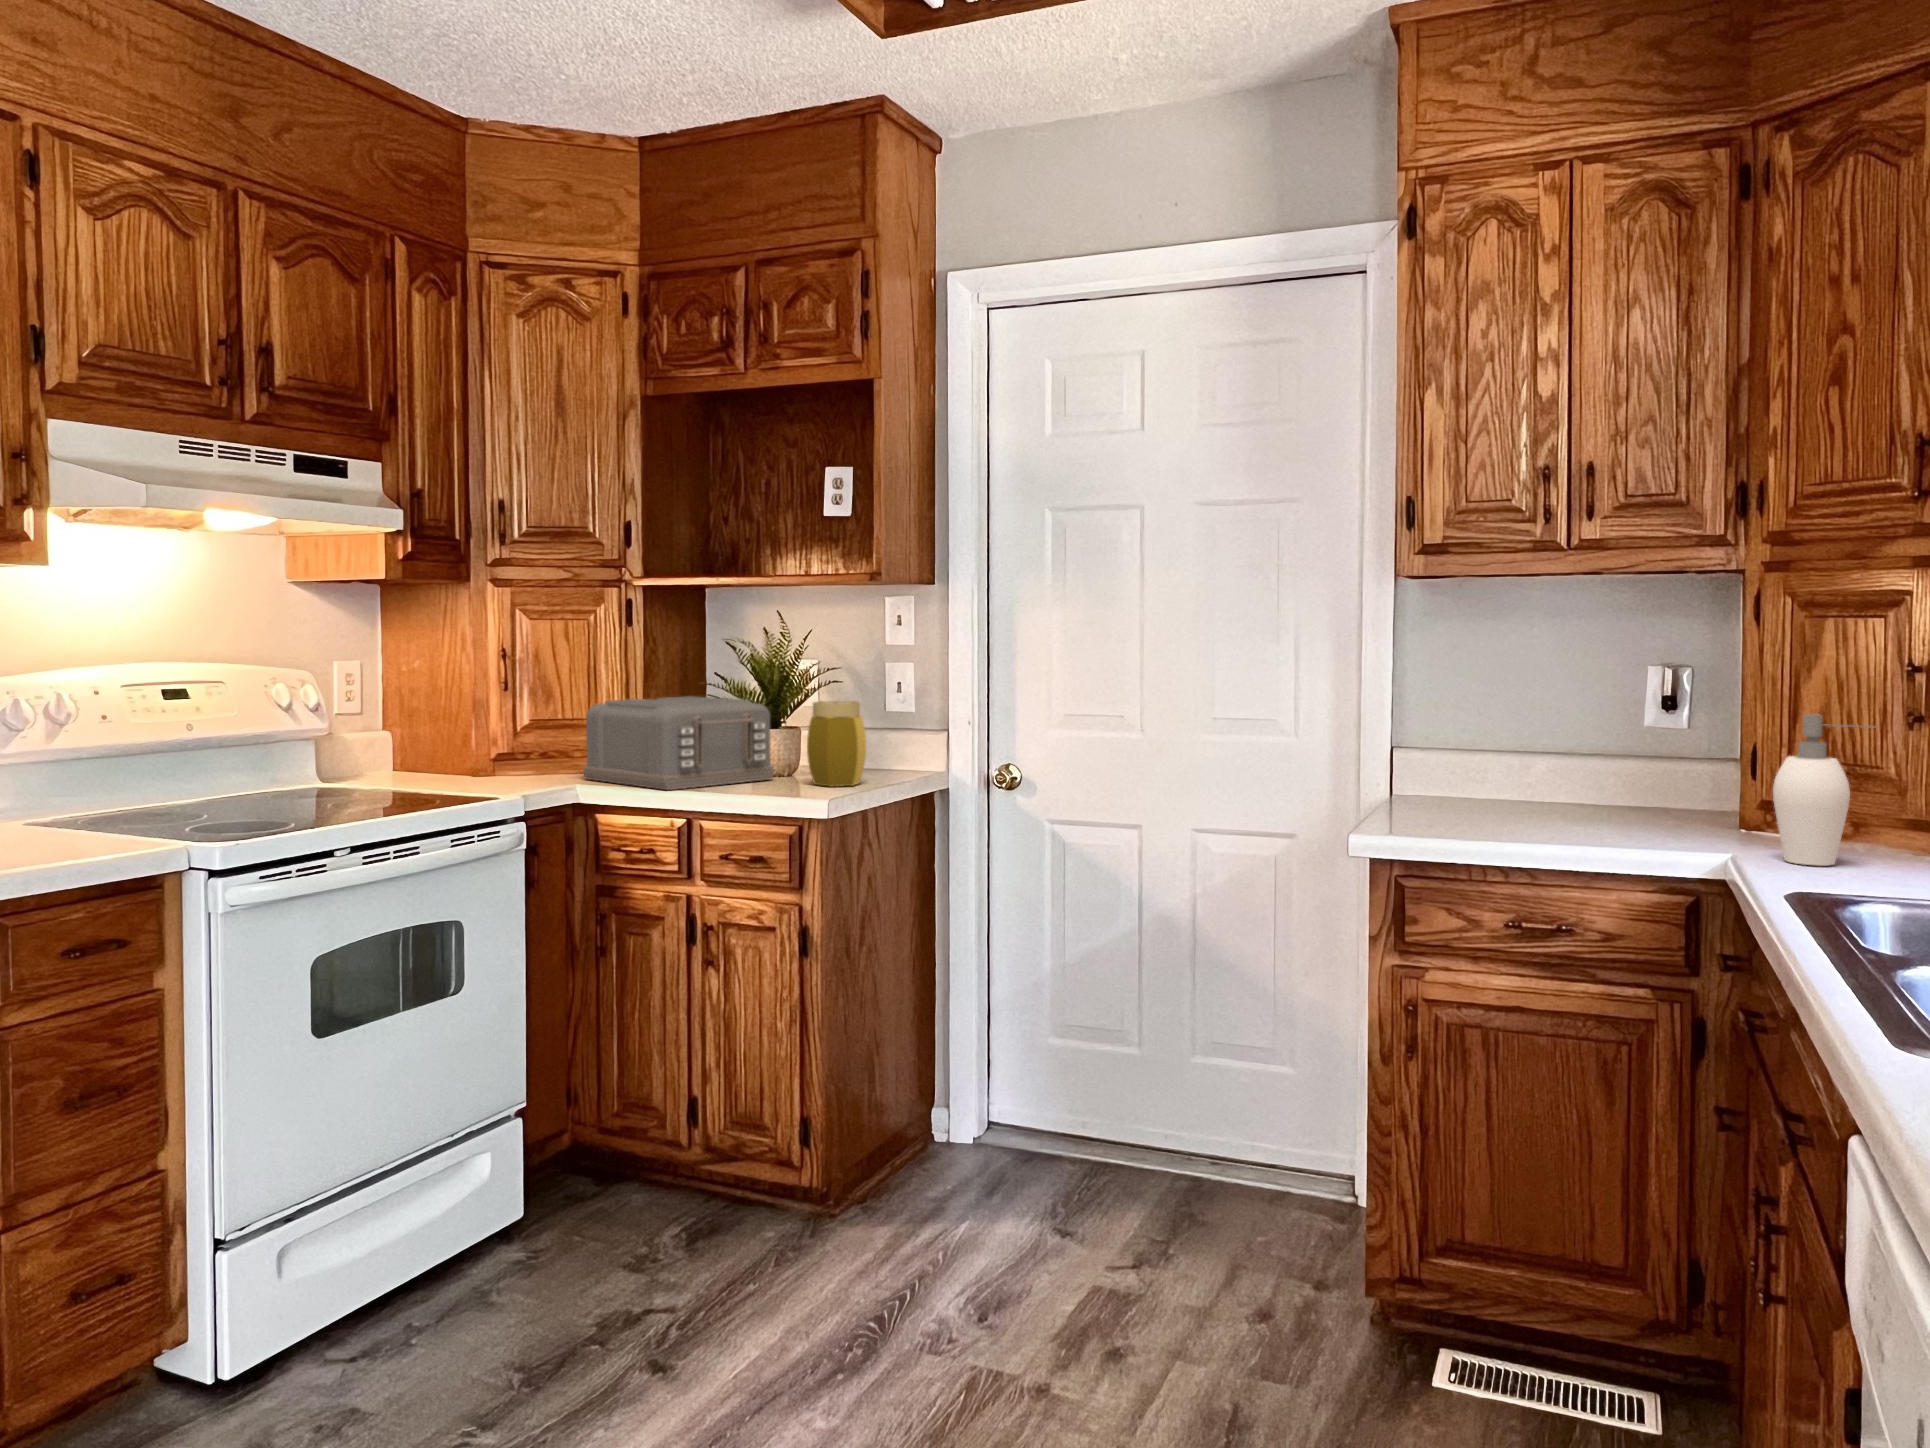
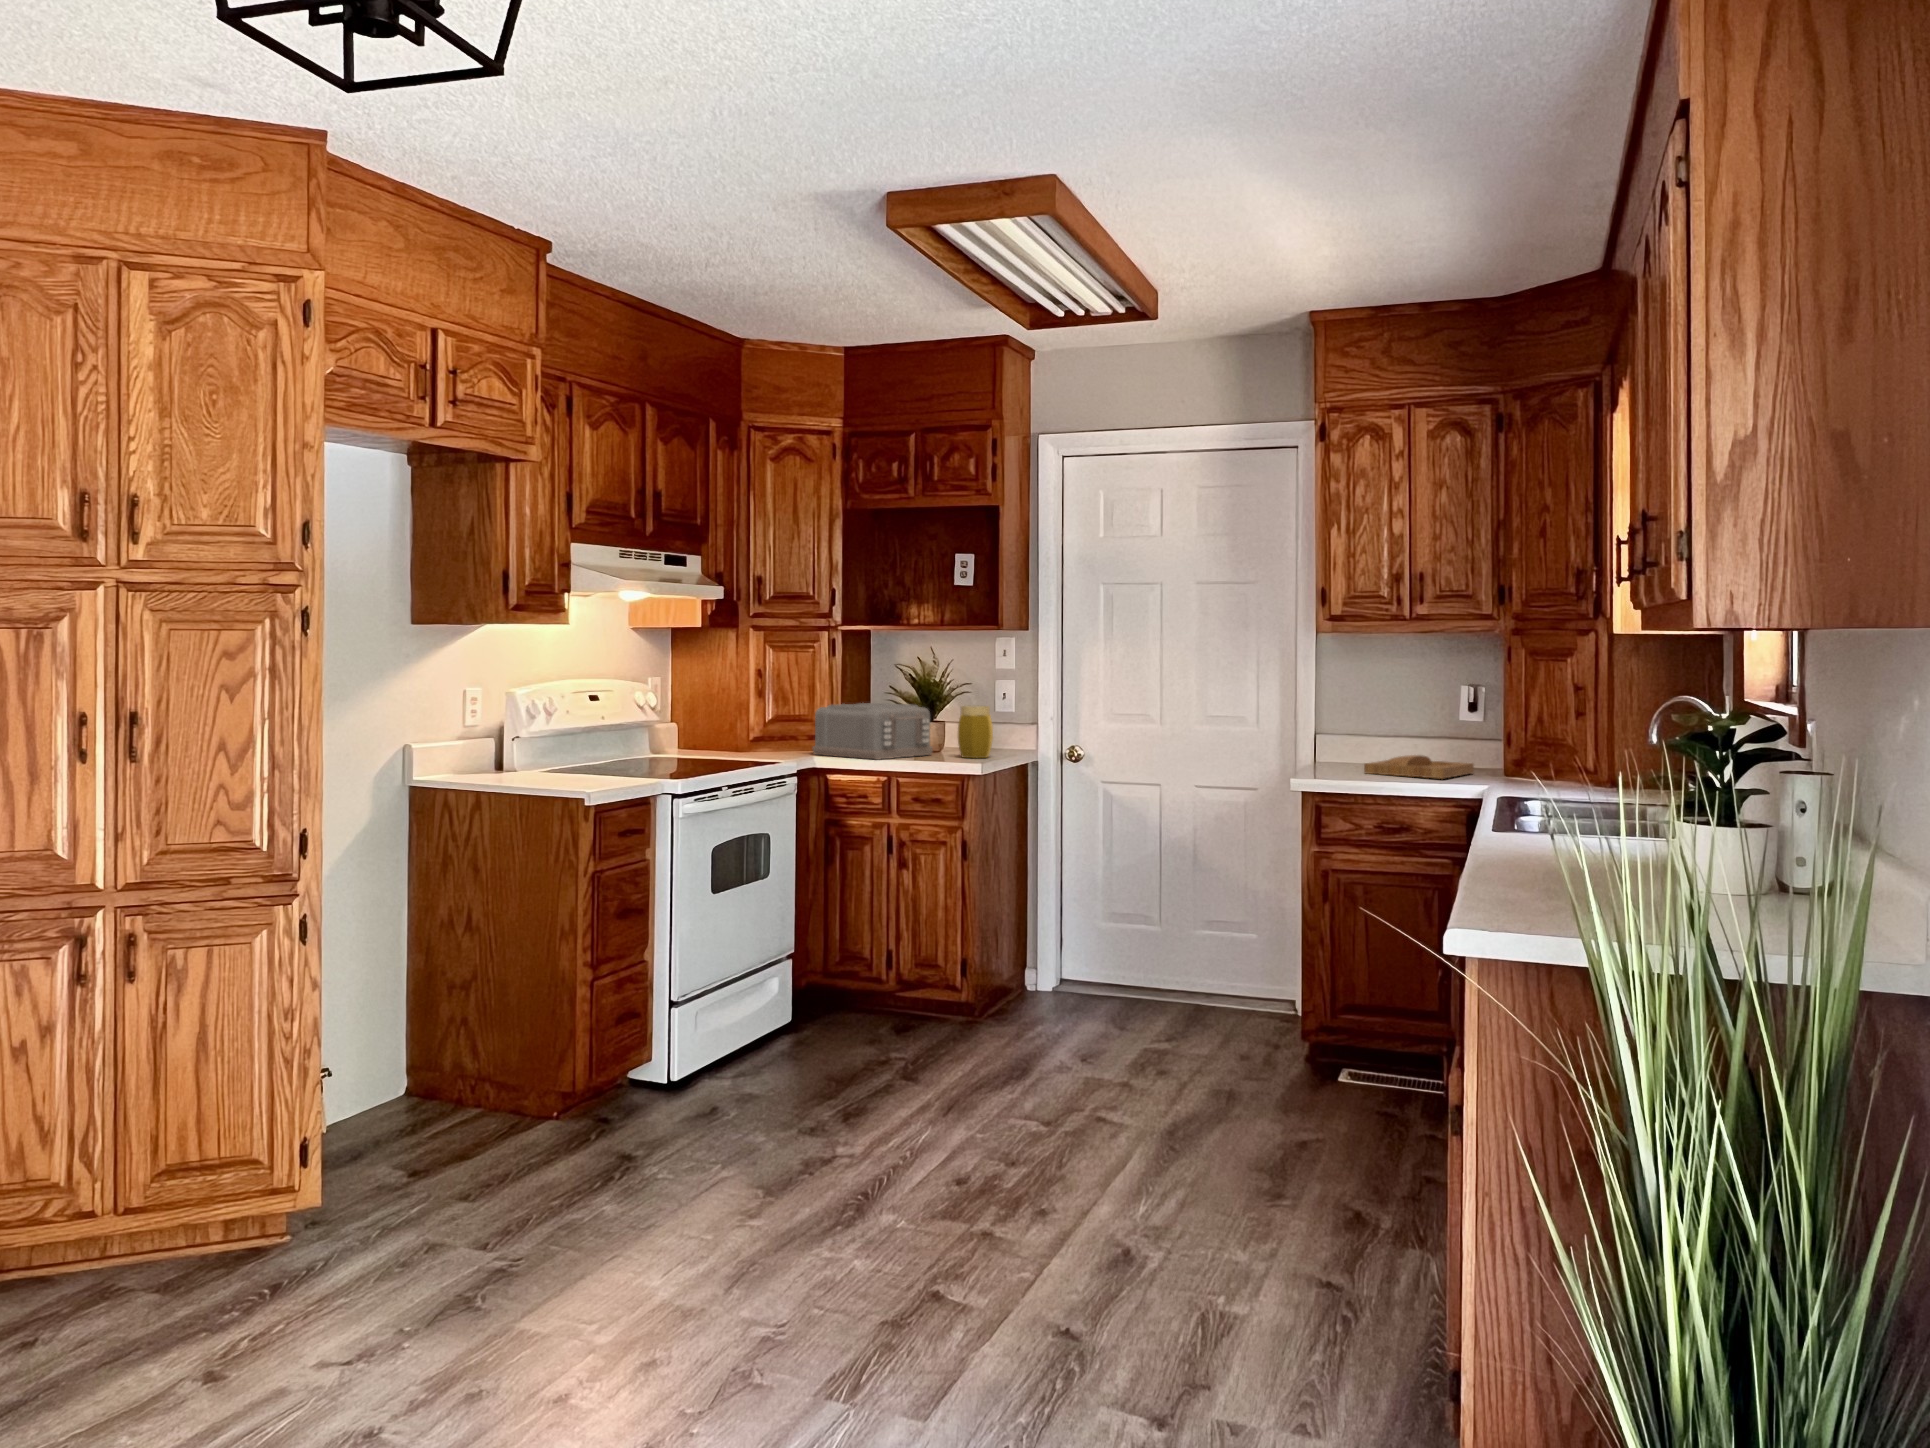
soap dispenser: present [1773,714,1876,866] -> none [1507,711,1556,789]
tray: none [1485,790,1685,838] -> present [1364,755,1474,779]

